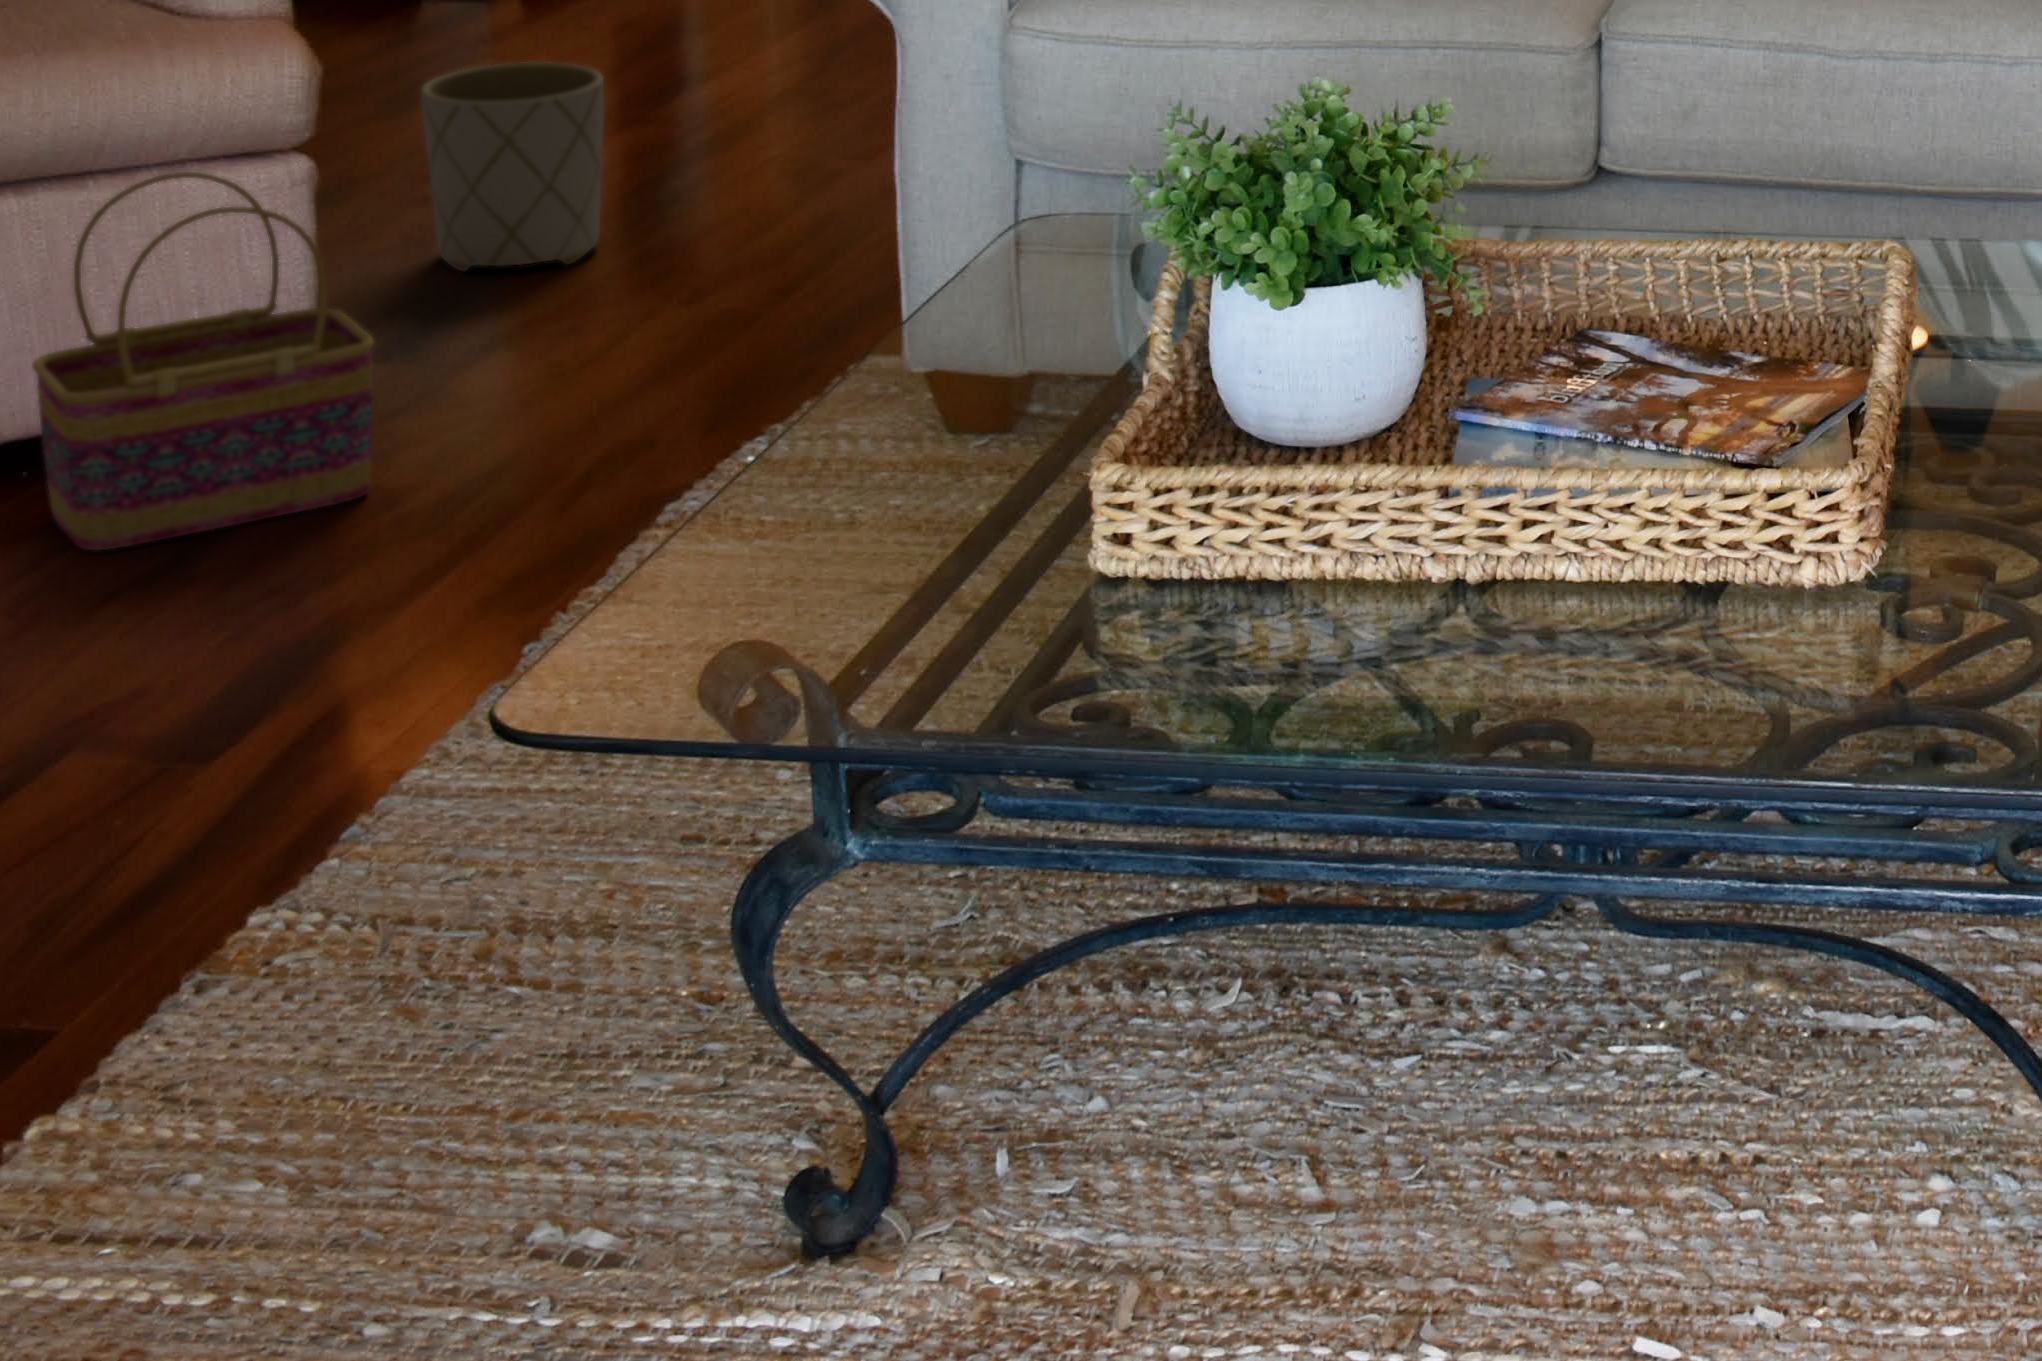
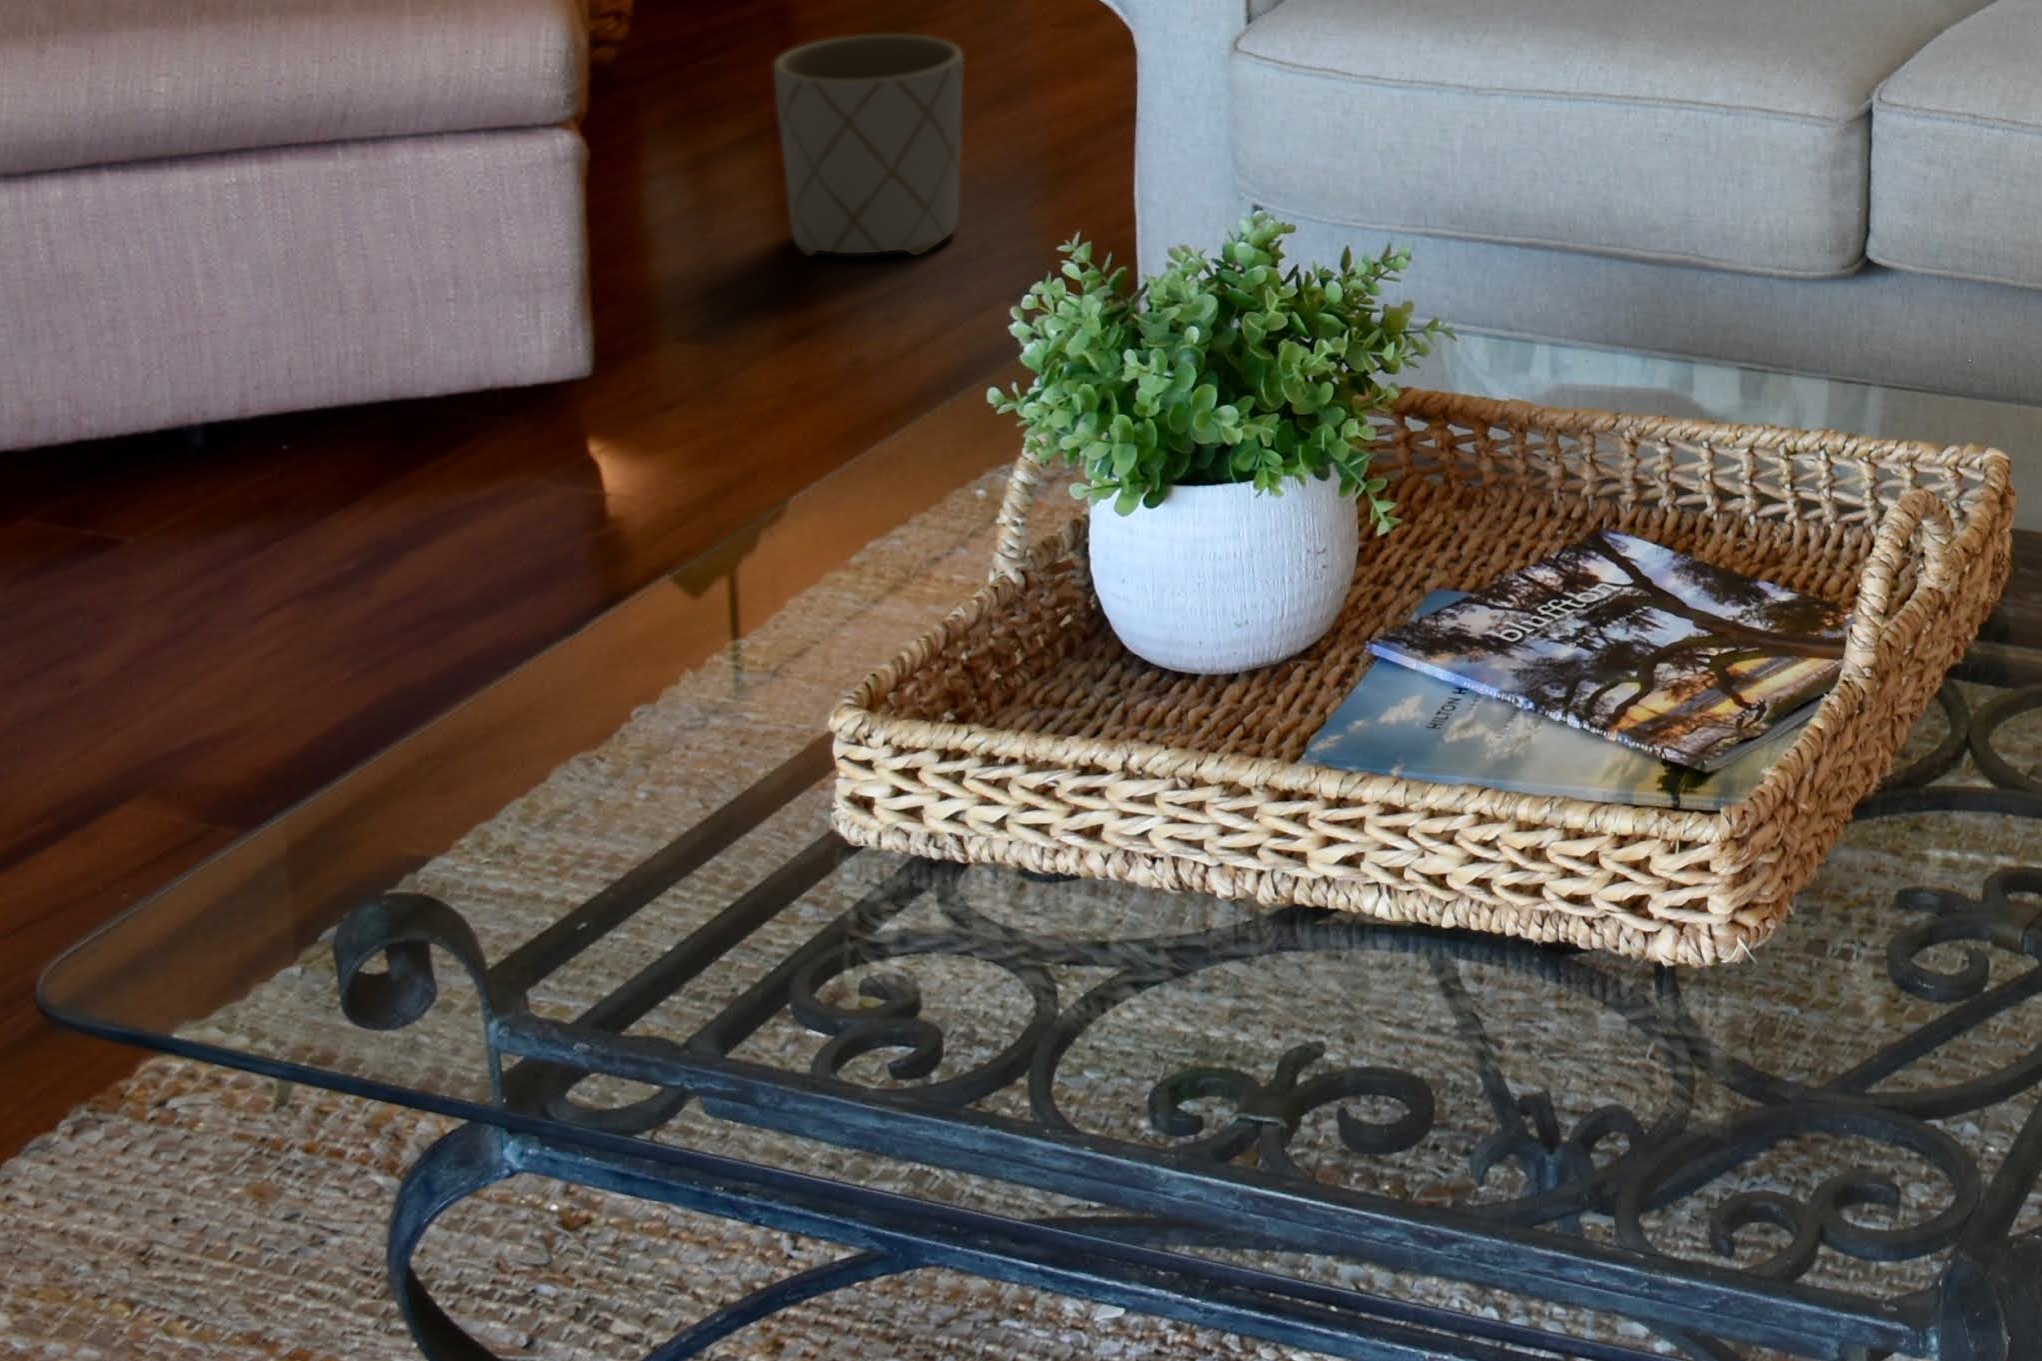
basket: present [32,172,375,550] -> none [235,161,578,565]

